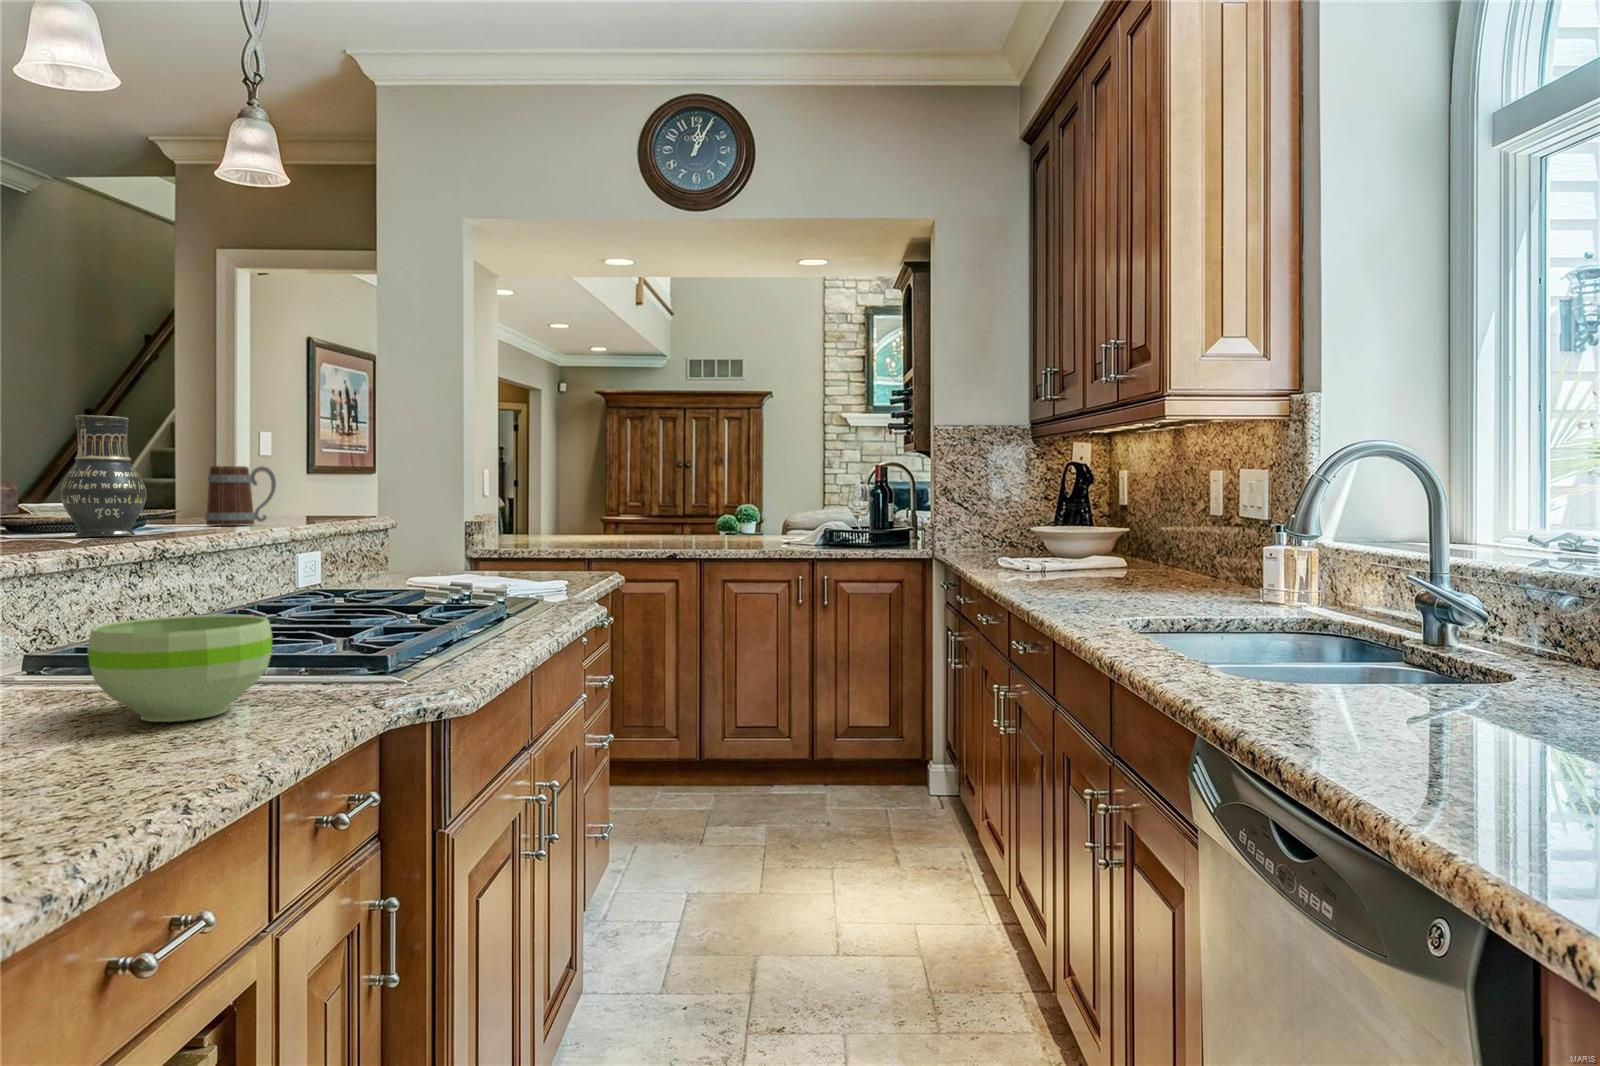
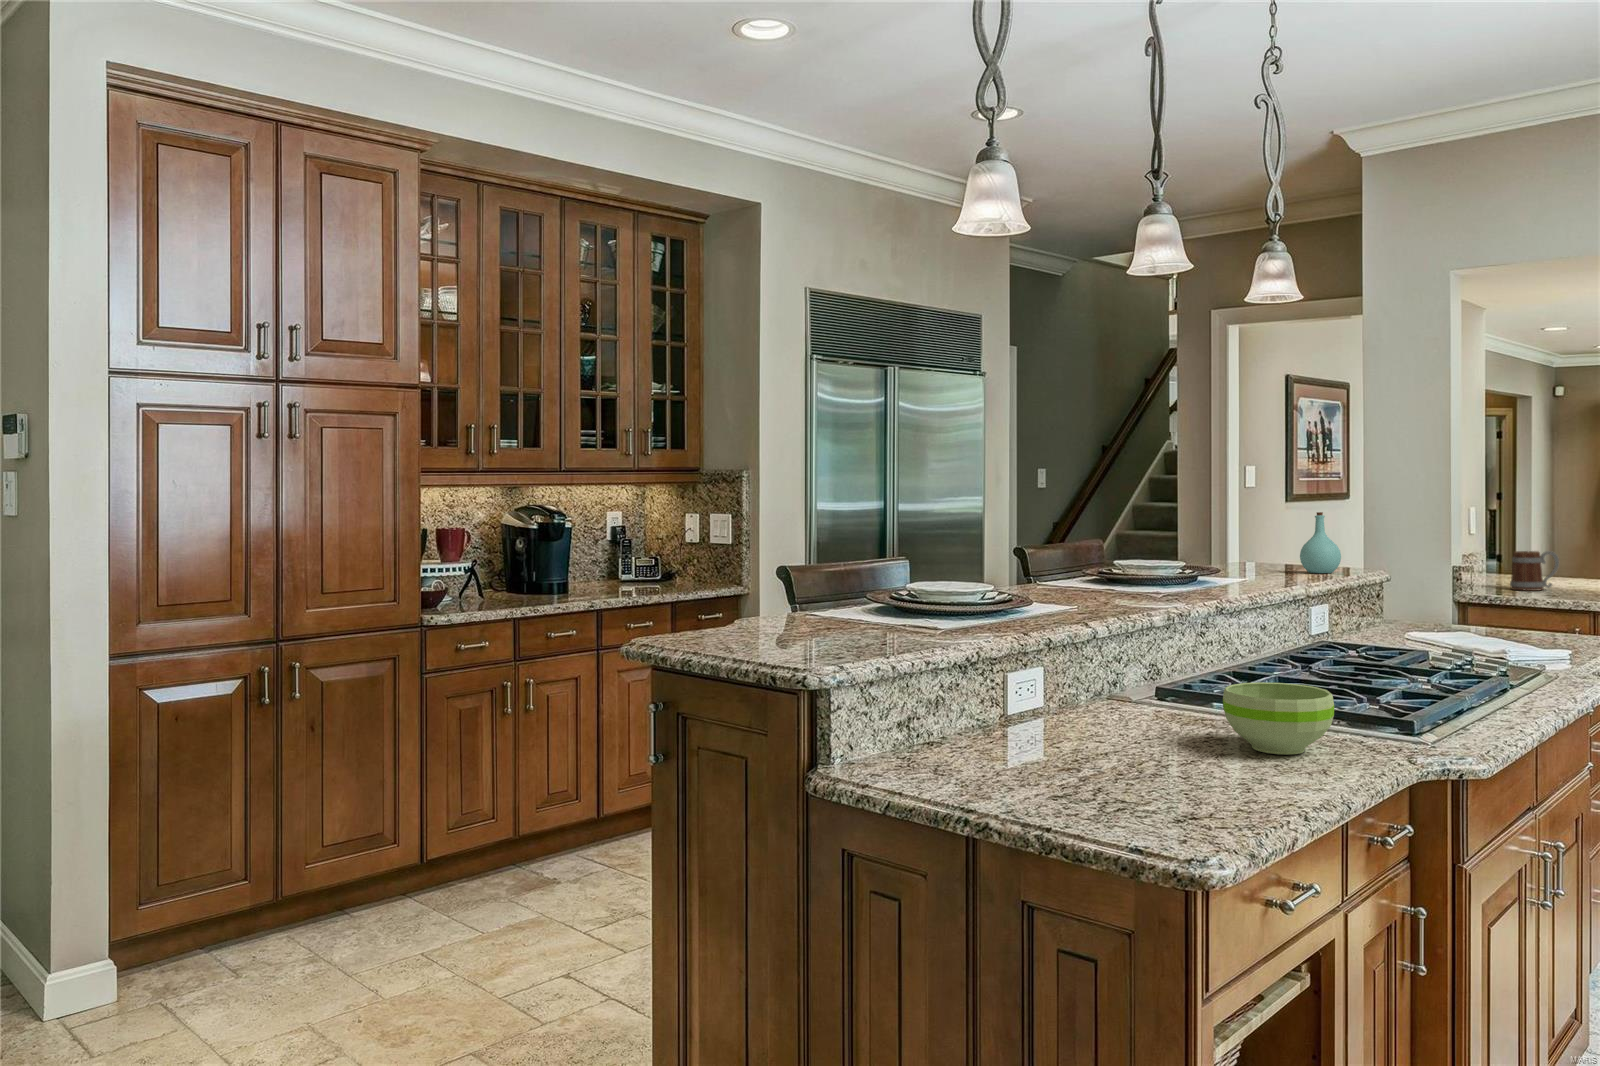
vase: present [60,415,147,537] -> none [1155,515,1208,600]
bottle: none [299,452,346,522] -> present [1300,512,1341,573]
mug: present [205,466,276,526] -> present [1510,551,1559,591]

